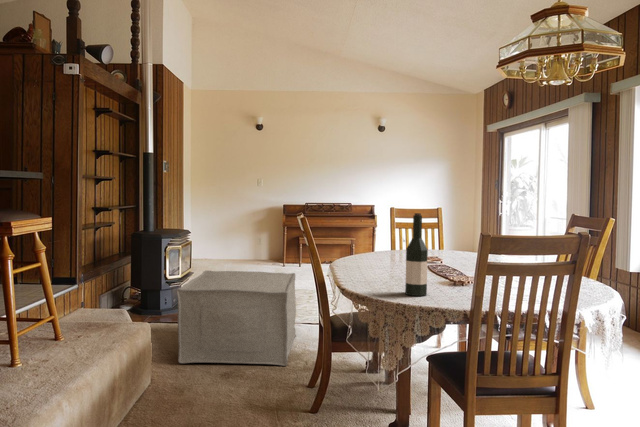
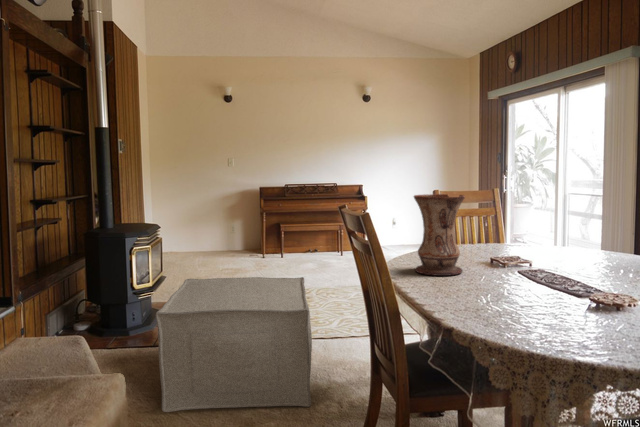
vase: none [355,209,391,266] -> present [414,194,465,276]
wine bottle: present [405,213,428,296] -> none [557,204,600,340]

